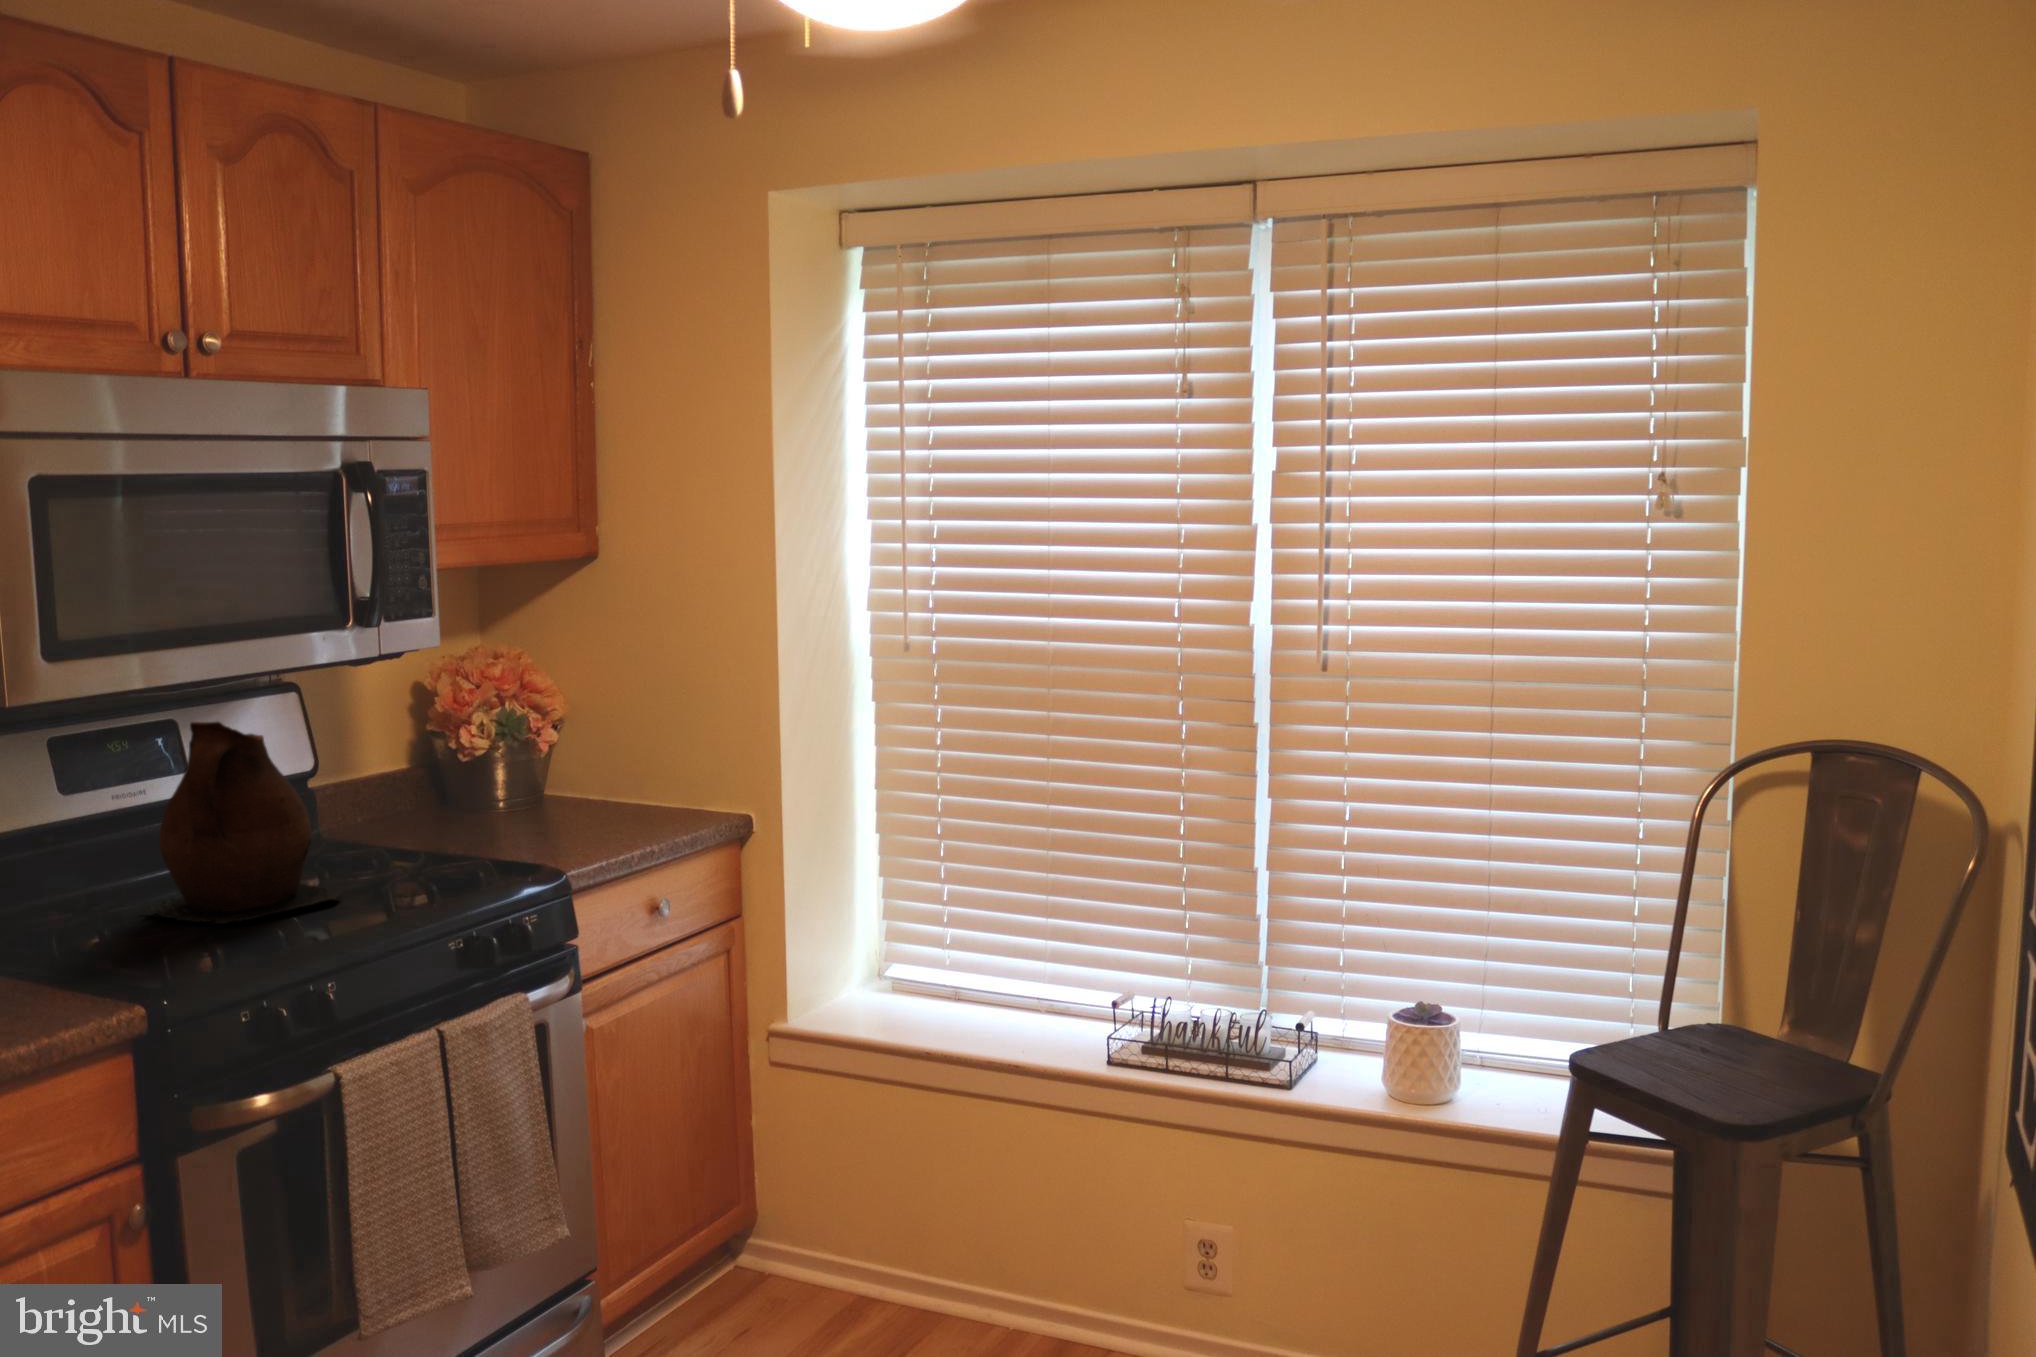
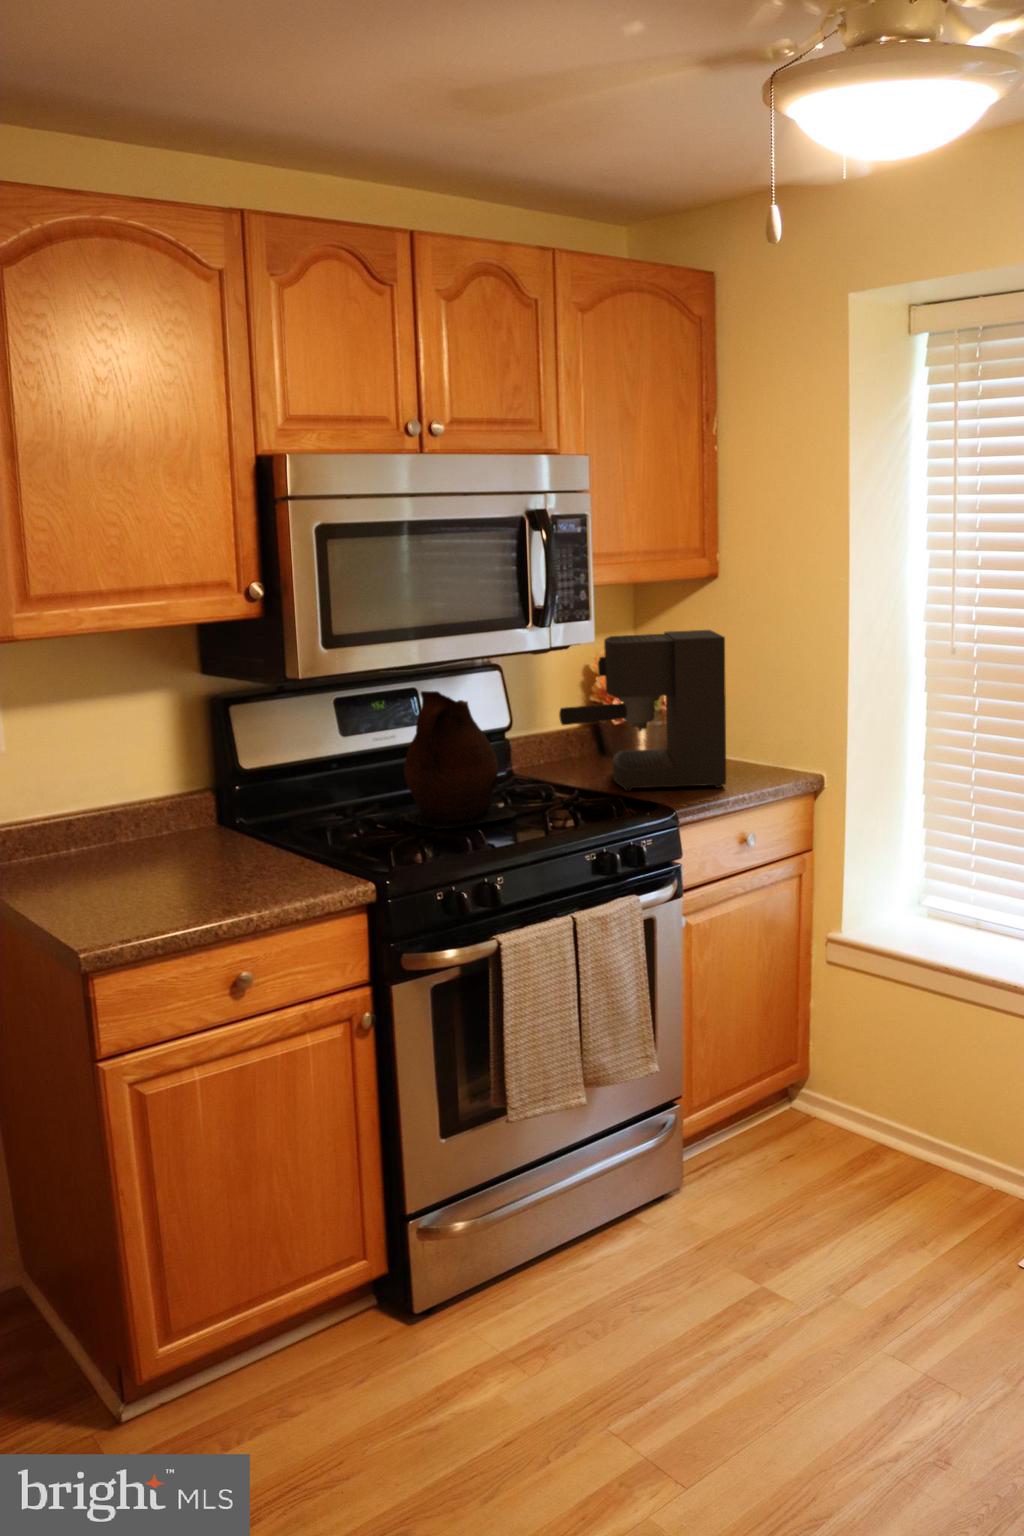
coffee maker: none [389,629,632,852] -> present [559,630,726,791]

